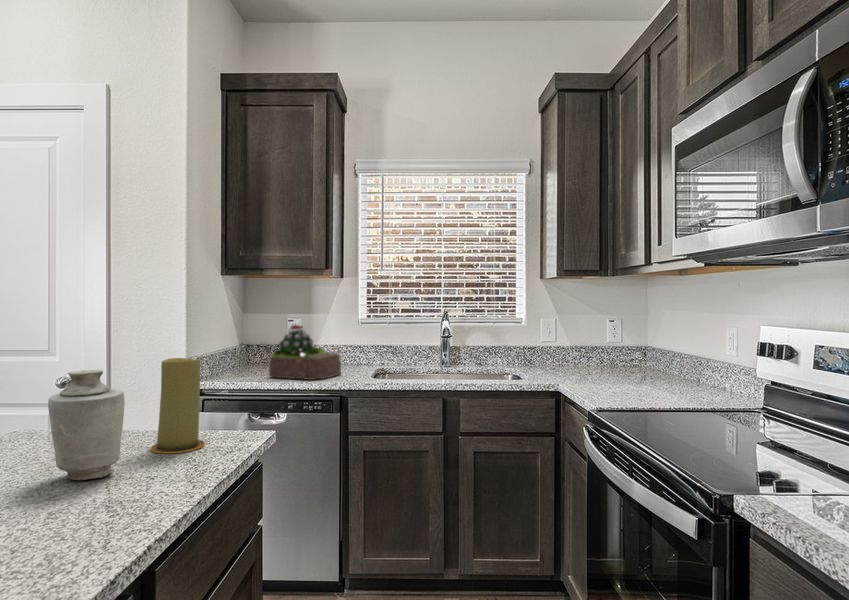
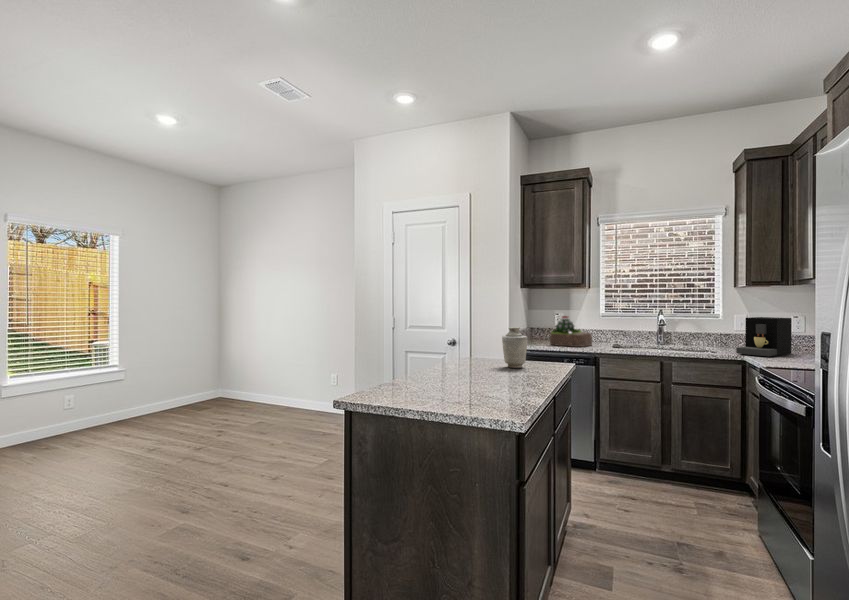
coffee maker: none [547,323,612,384] -> present [736,317,792,356]
candle: present [150,358,205,453] -> none [527,326,549,365]

